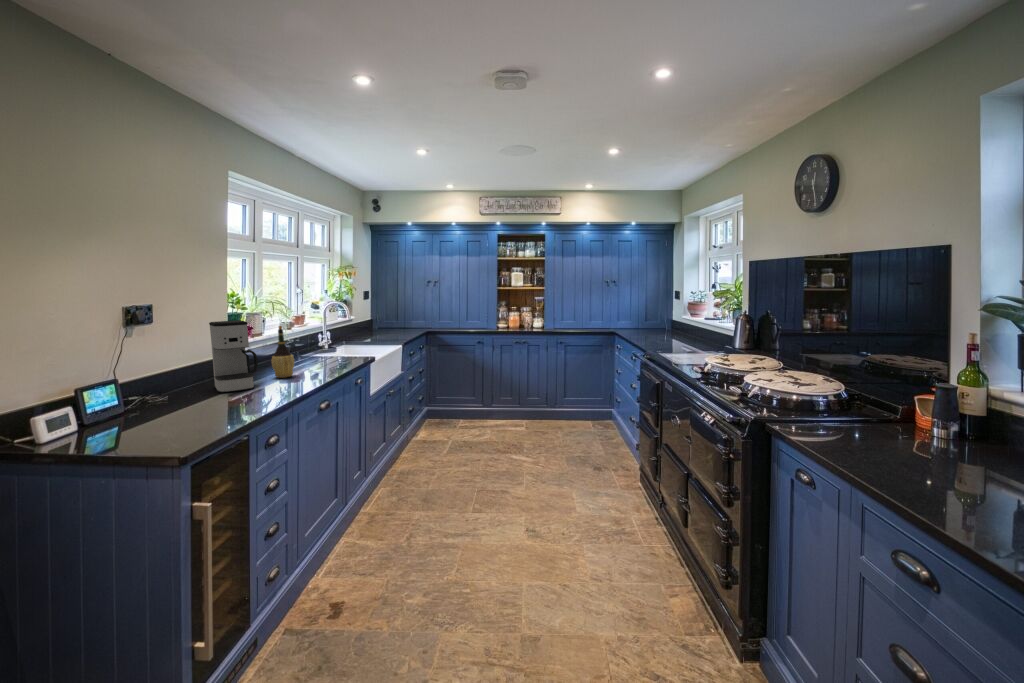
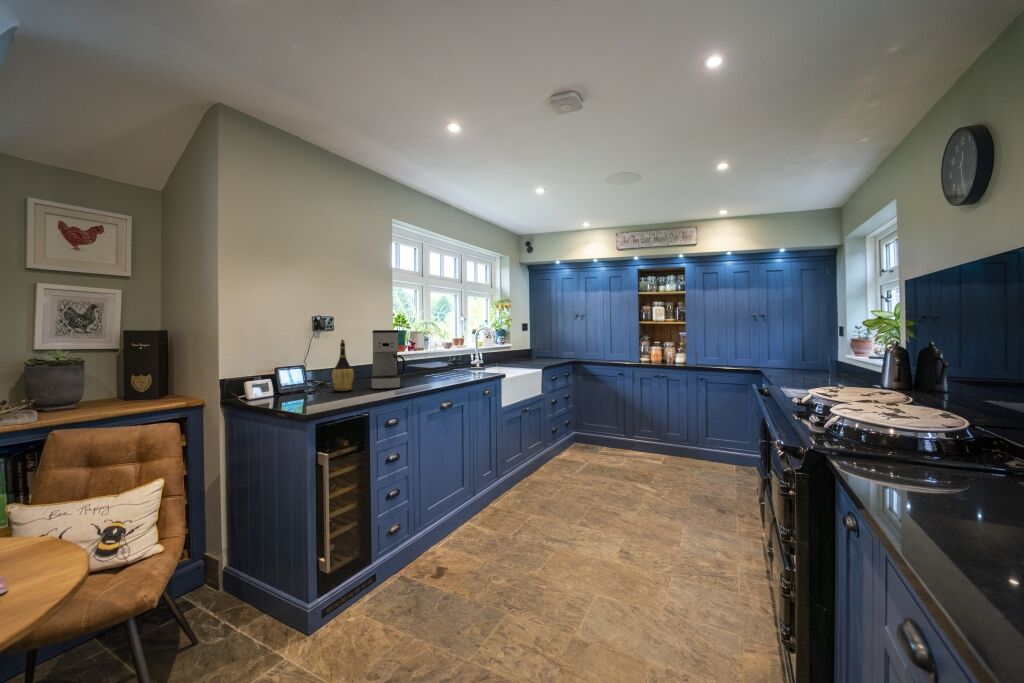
wine bottle: present [272,326,294,378] -> present [332,340,354,391]

